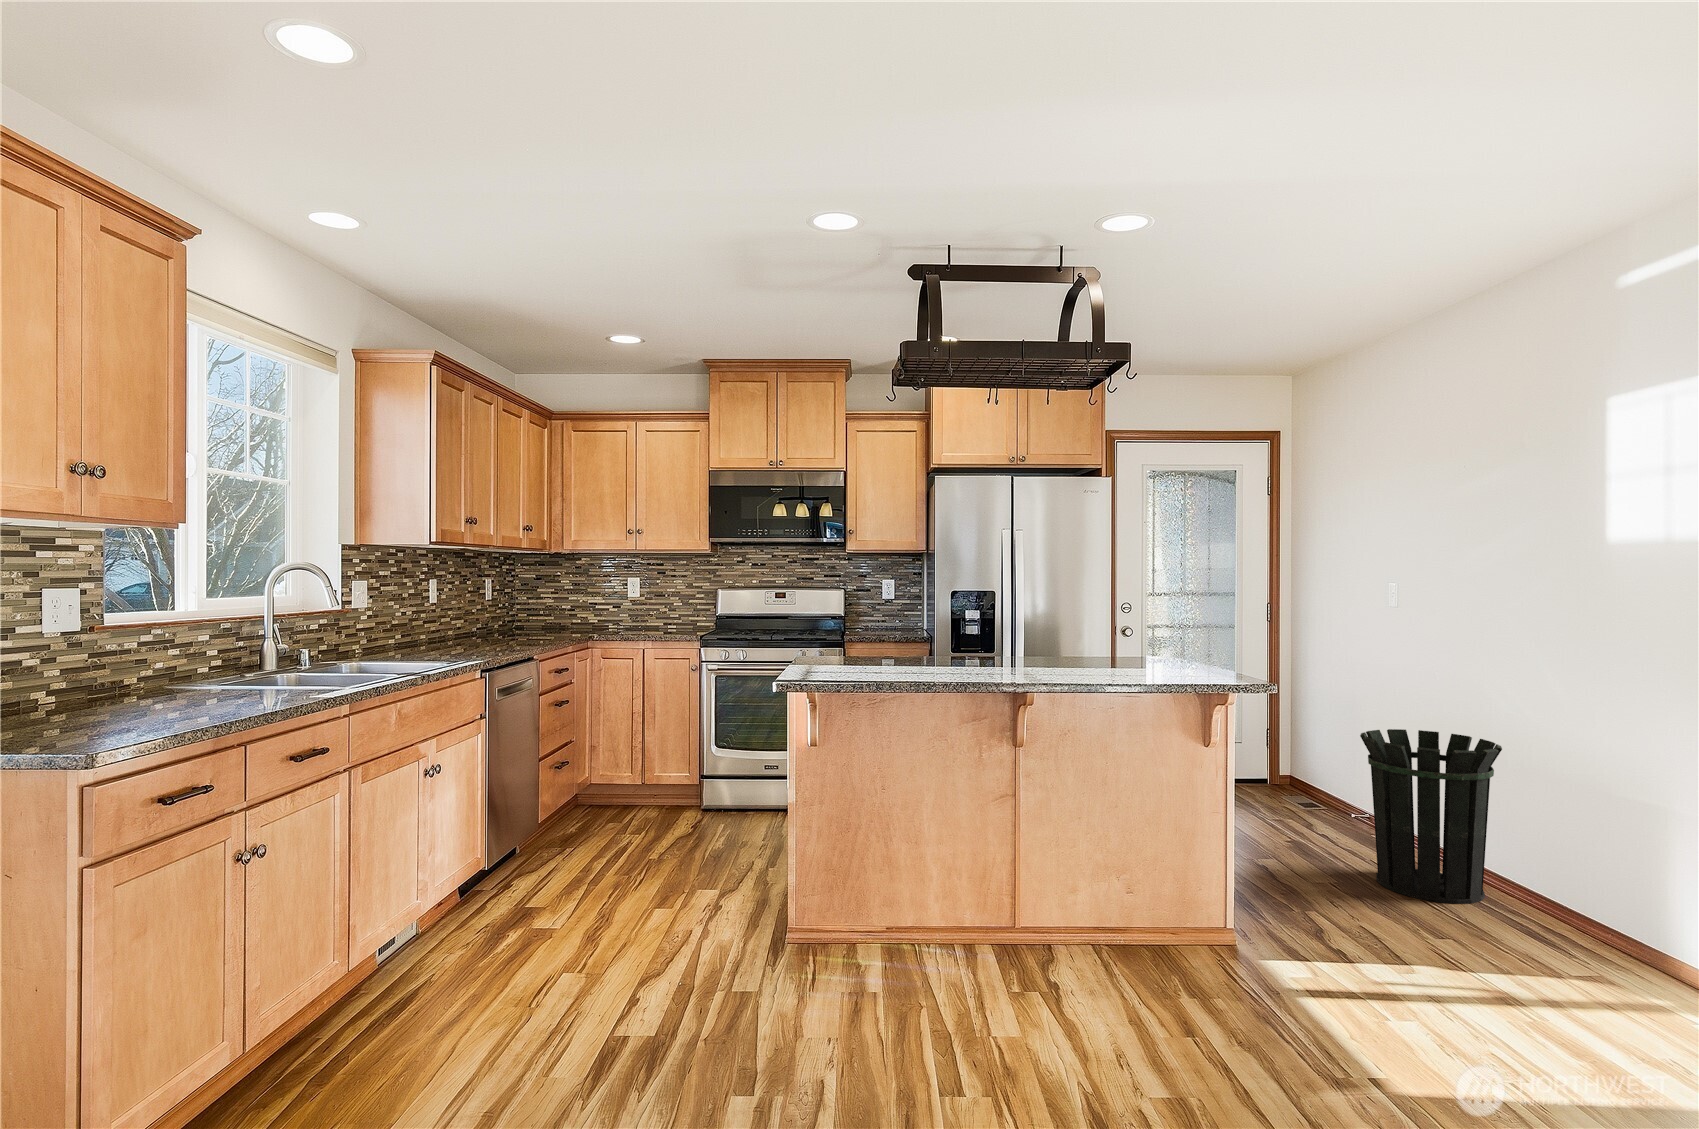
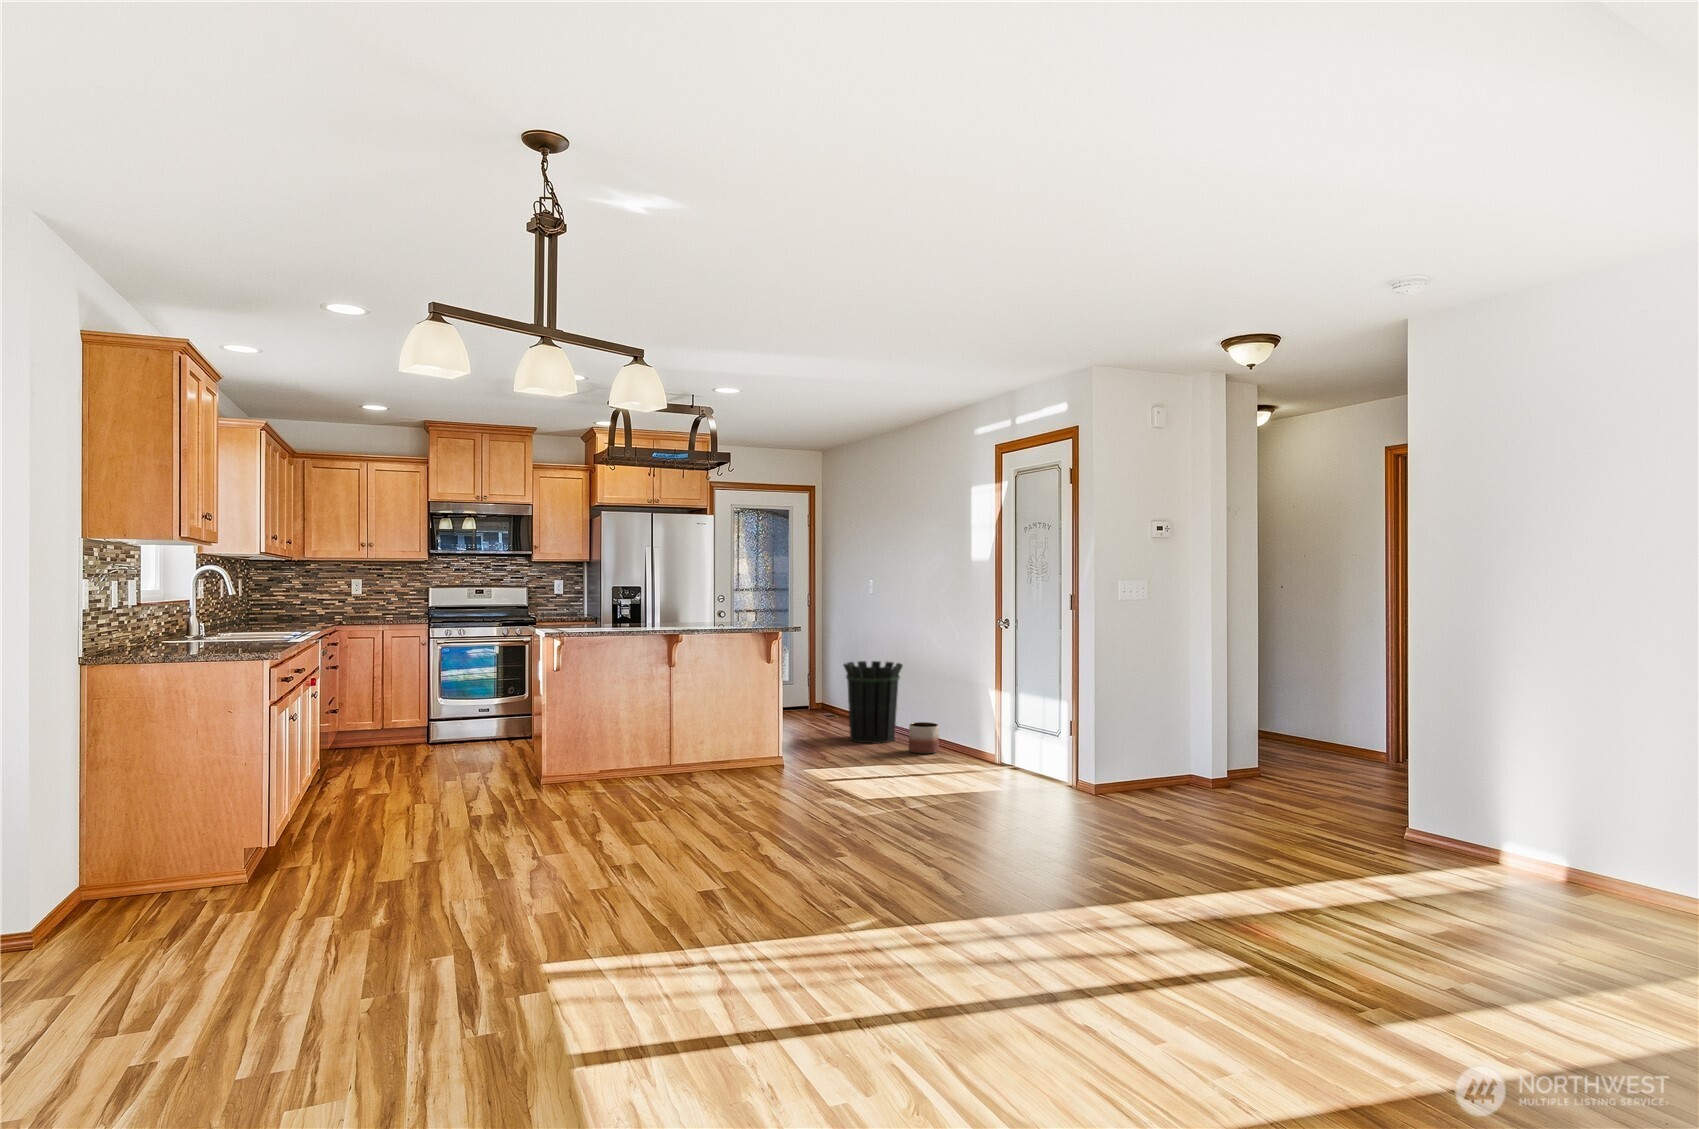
planter: none [1542,881,1628,964] -> present [909,722,939,754]

